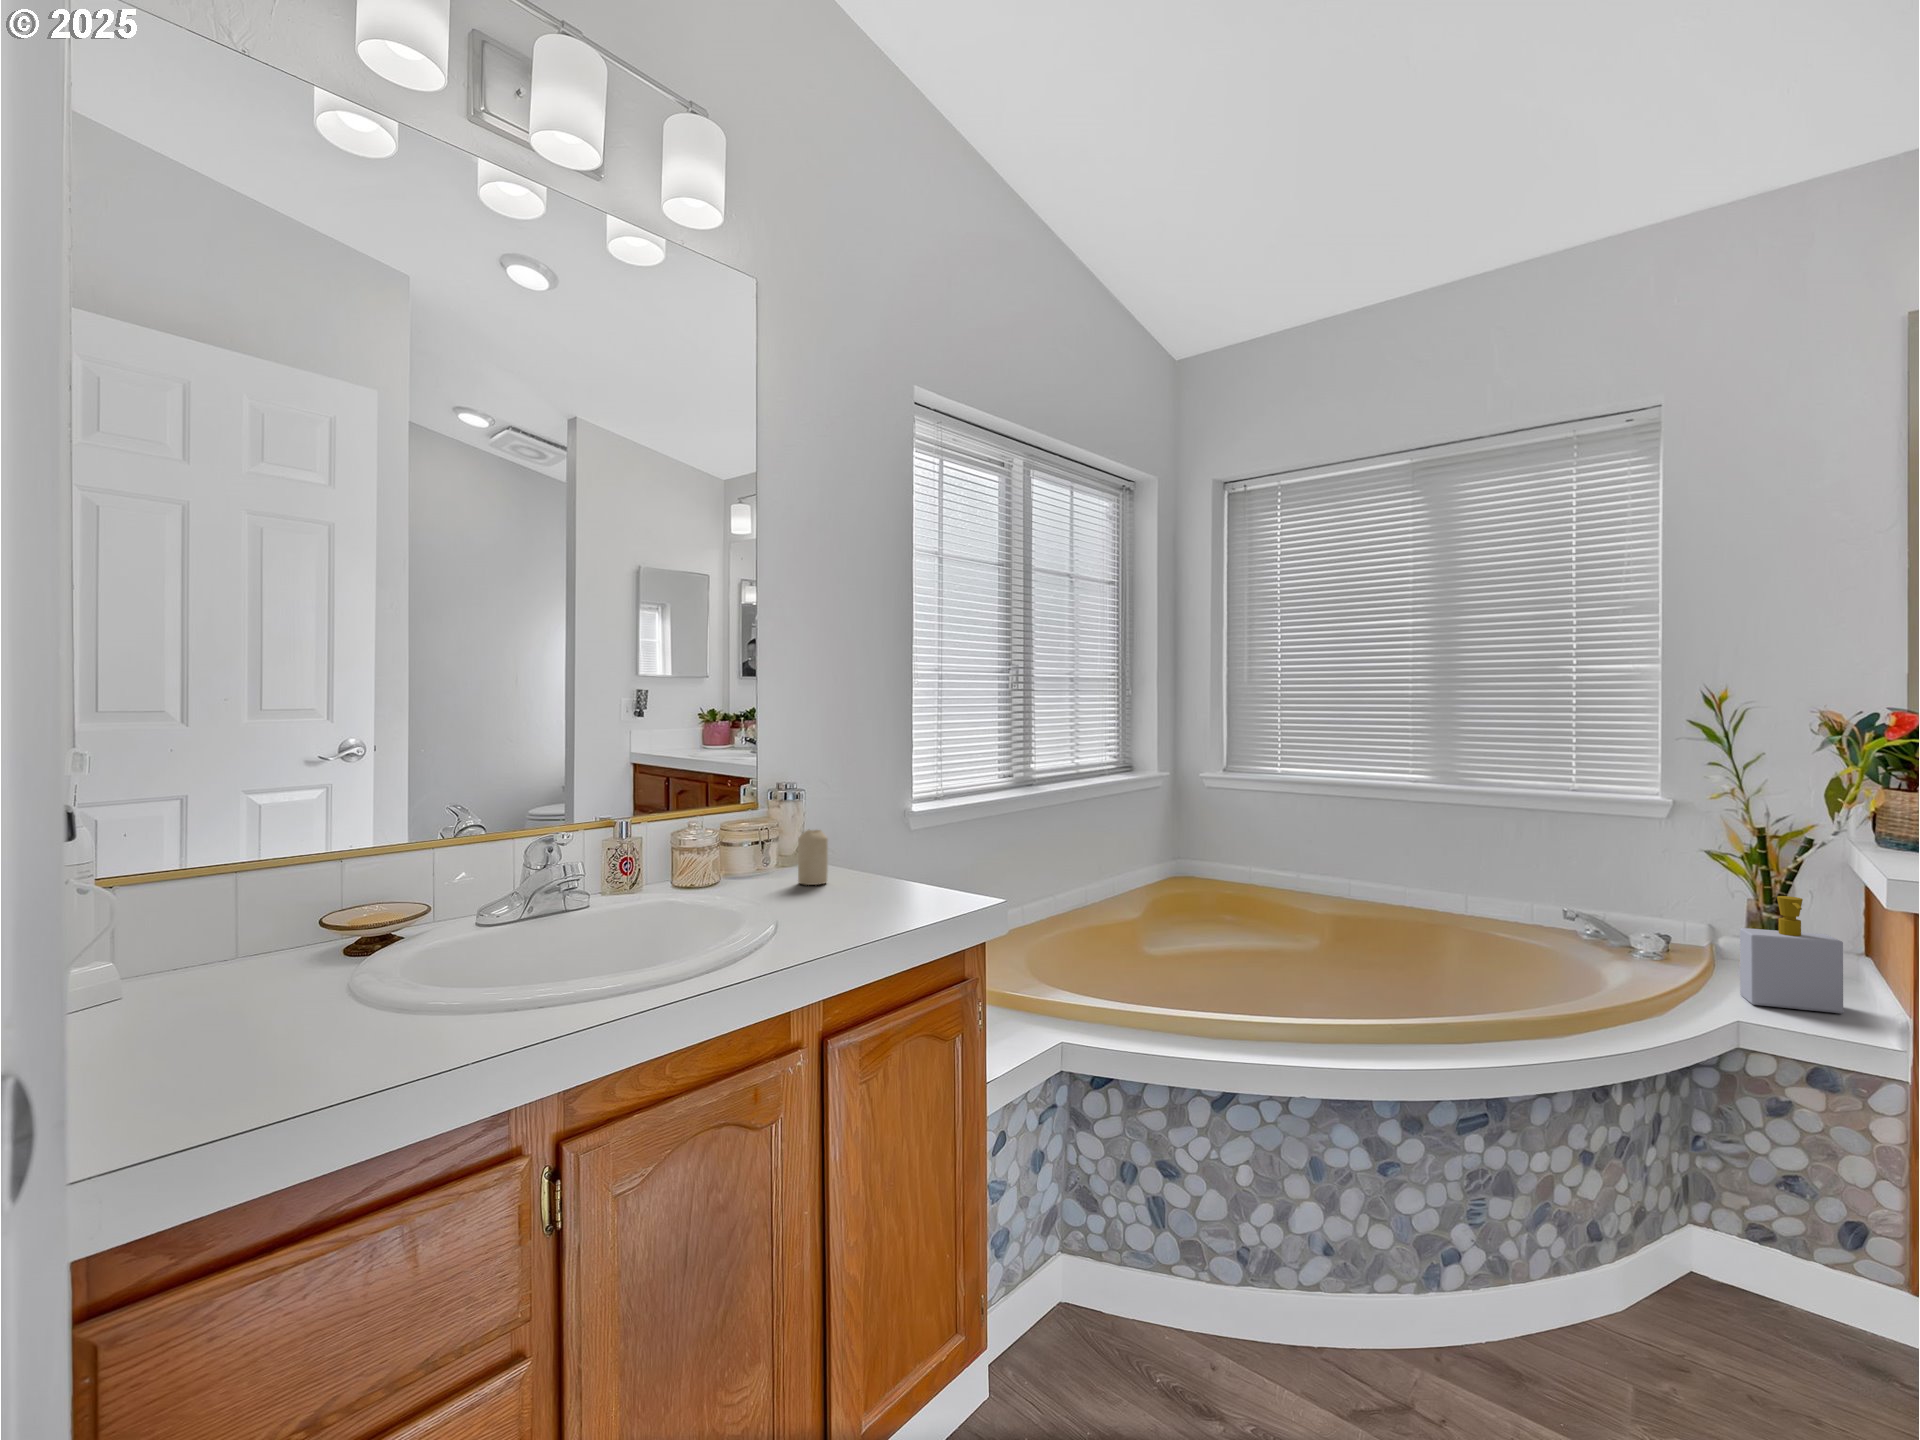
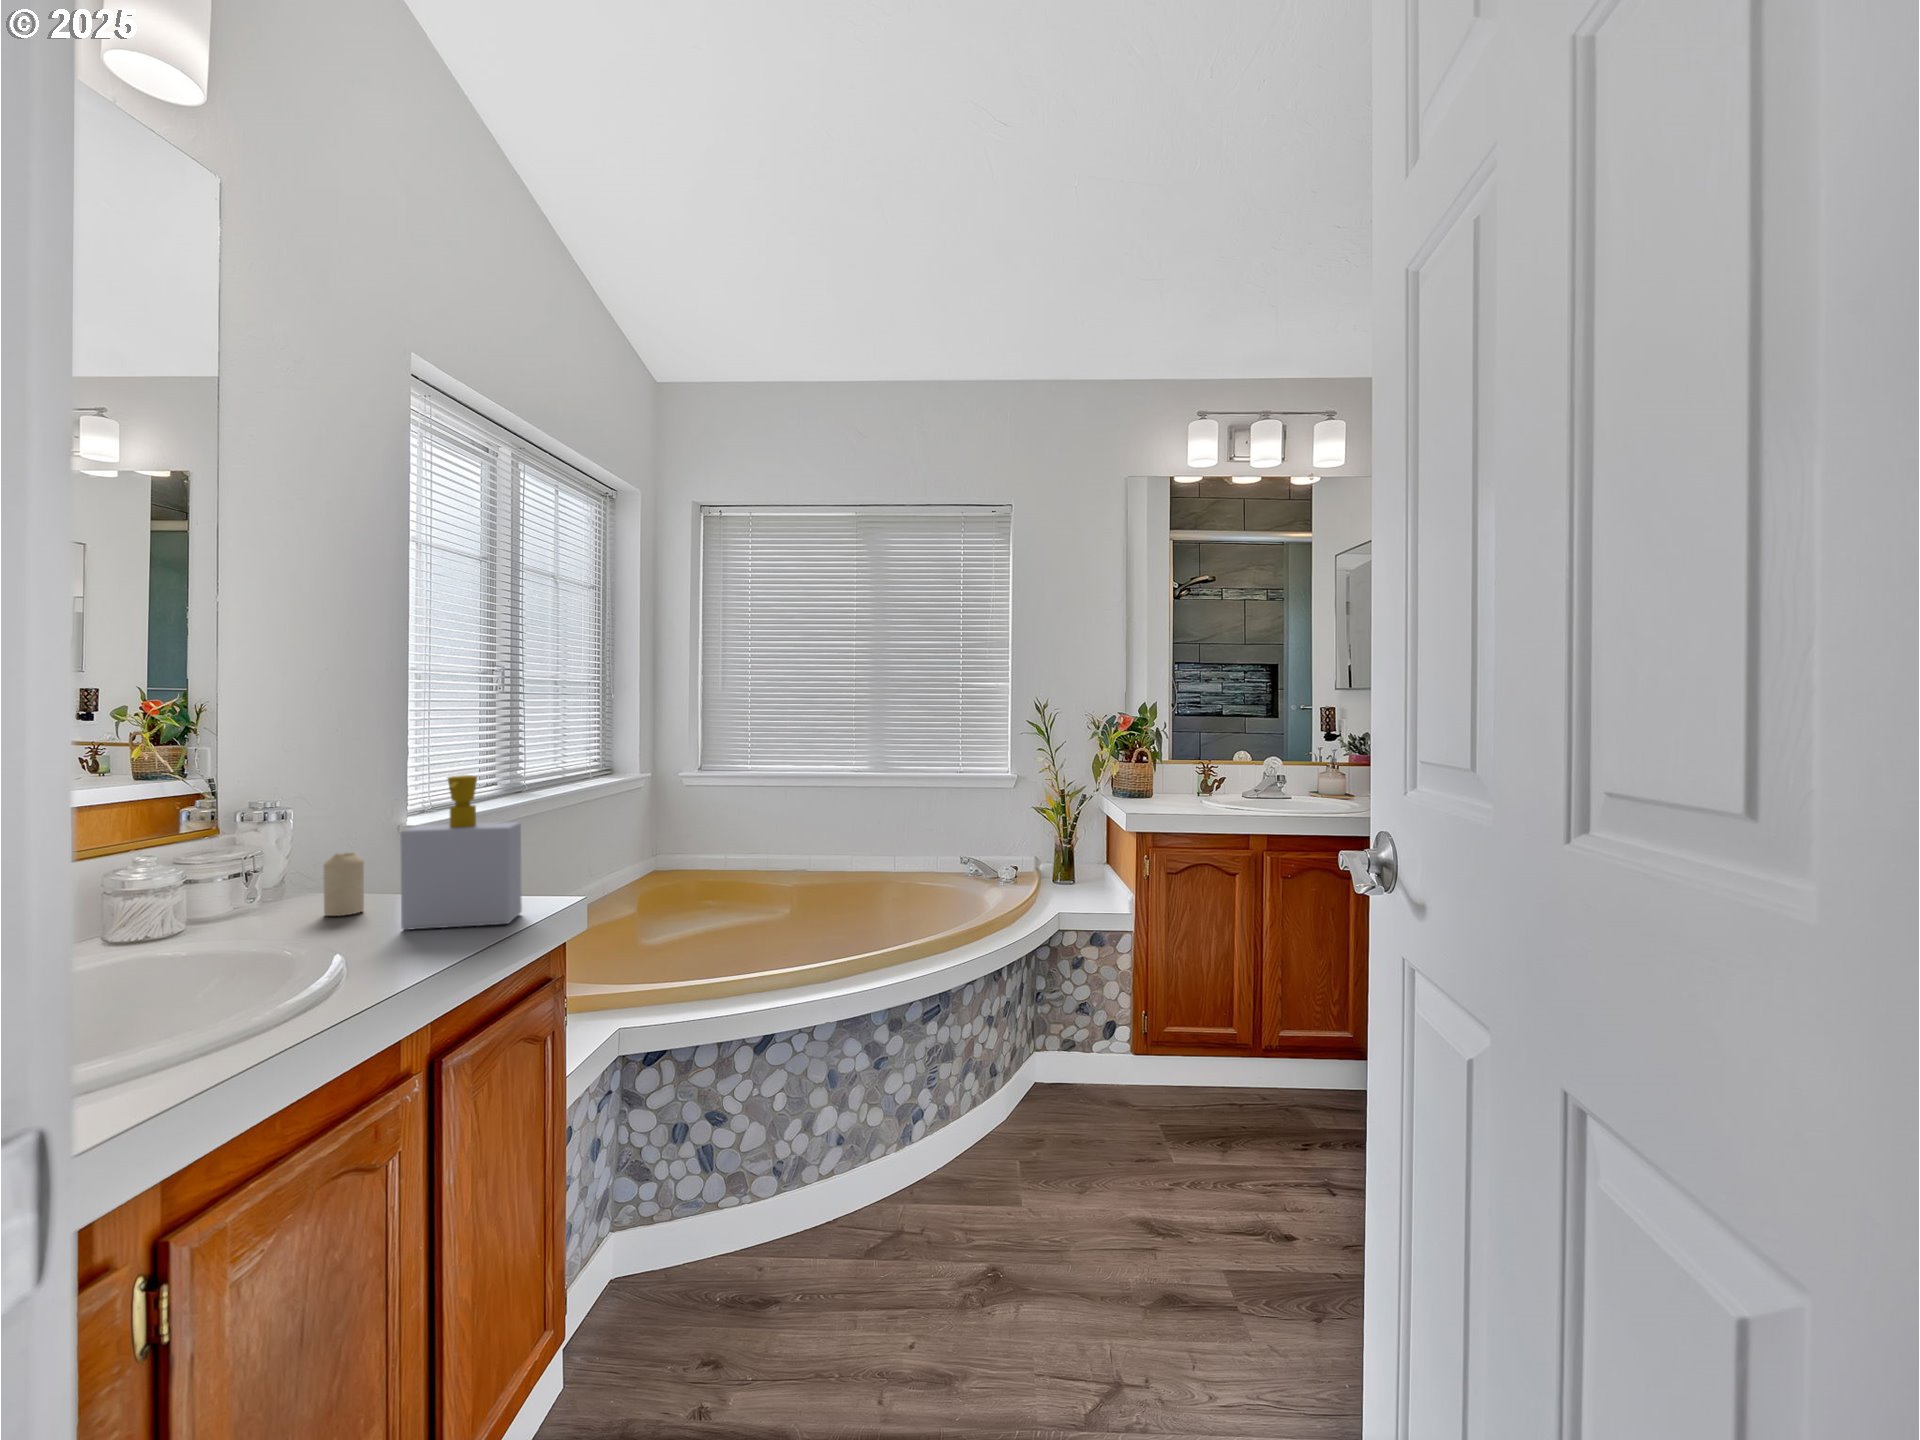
soap bottle: present [1740,896,1843,1013] -> present [400,775,522,930]

